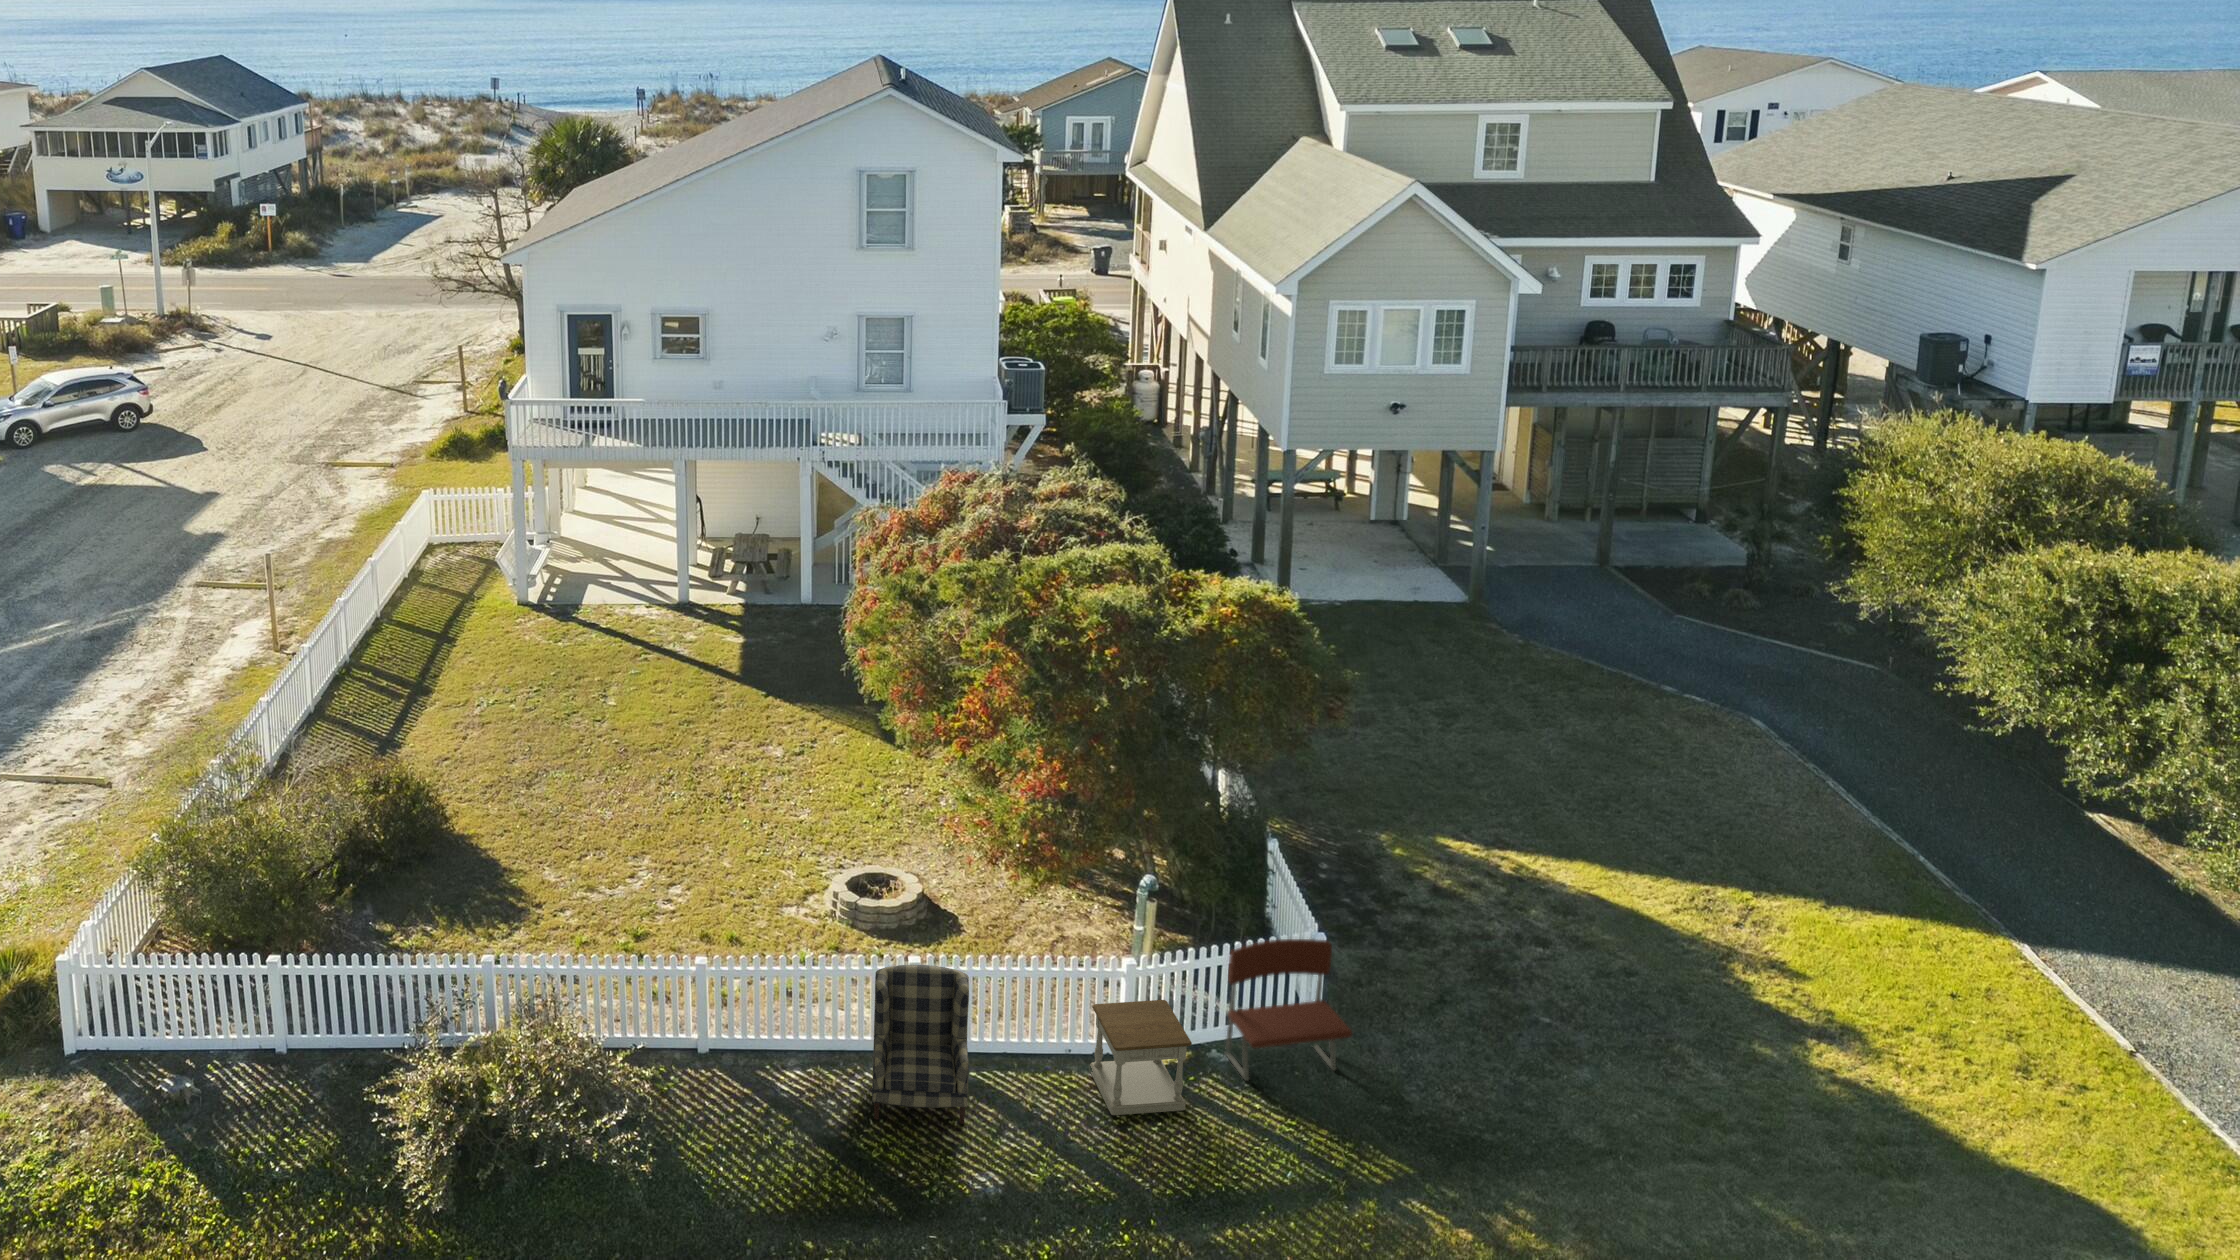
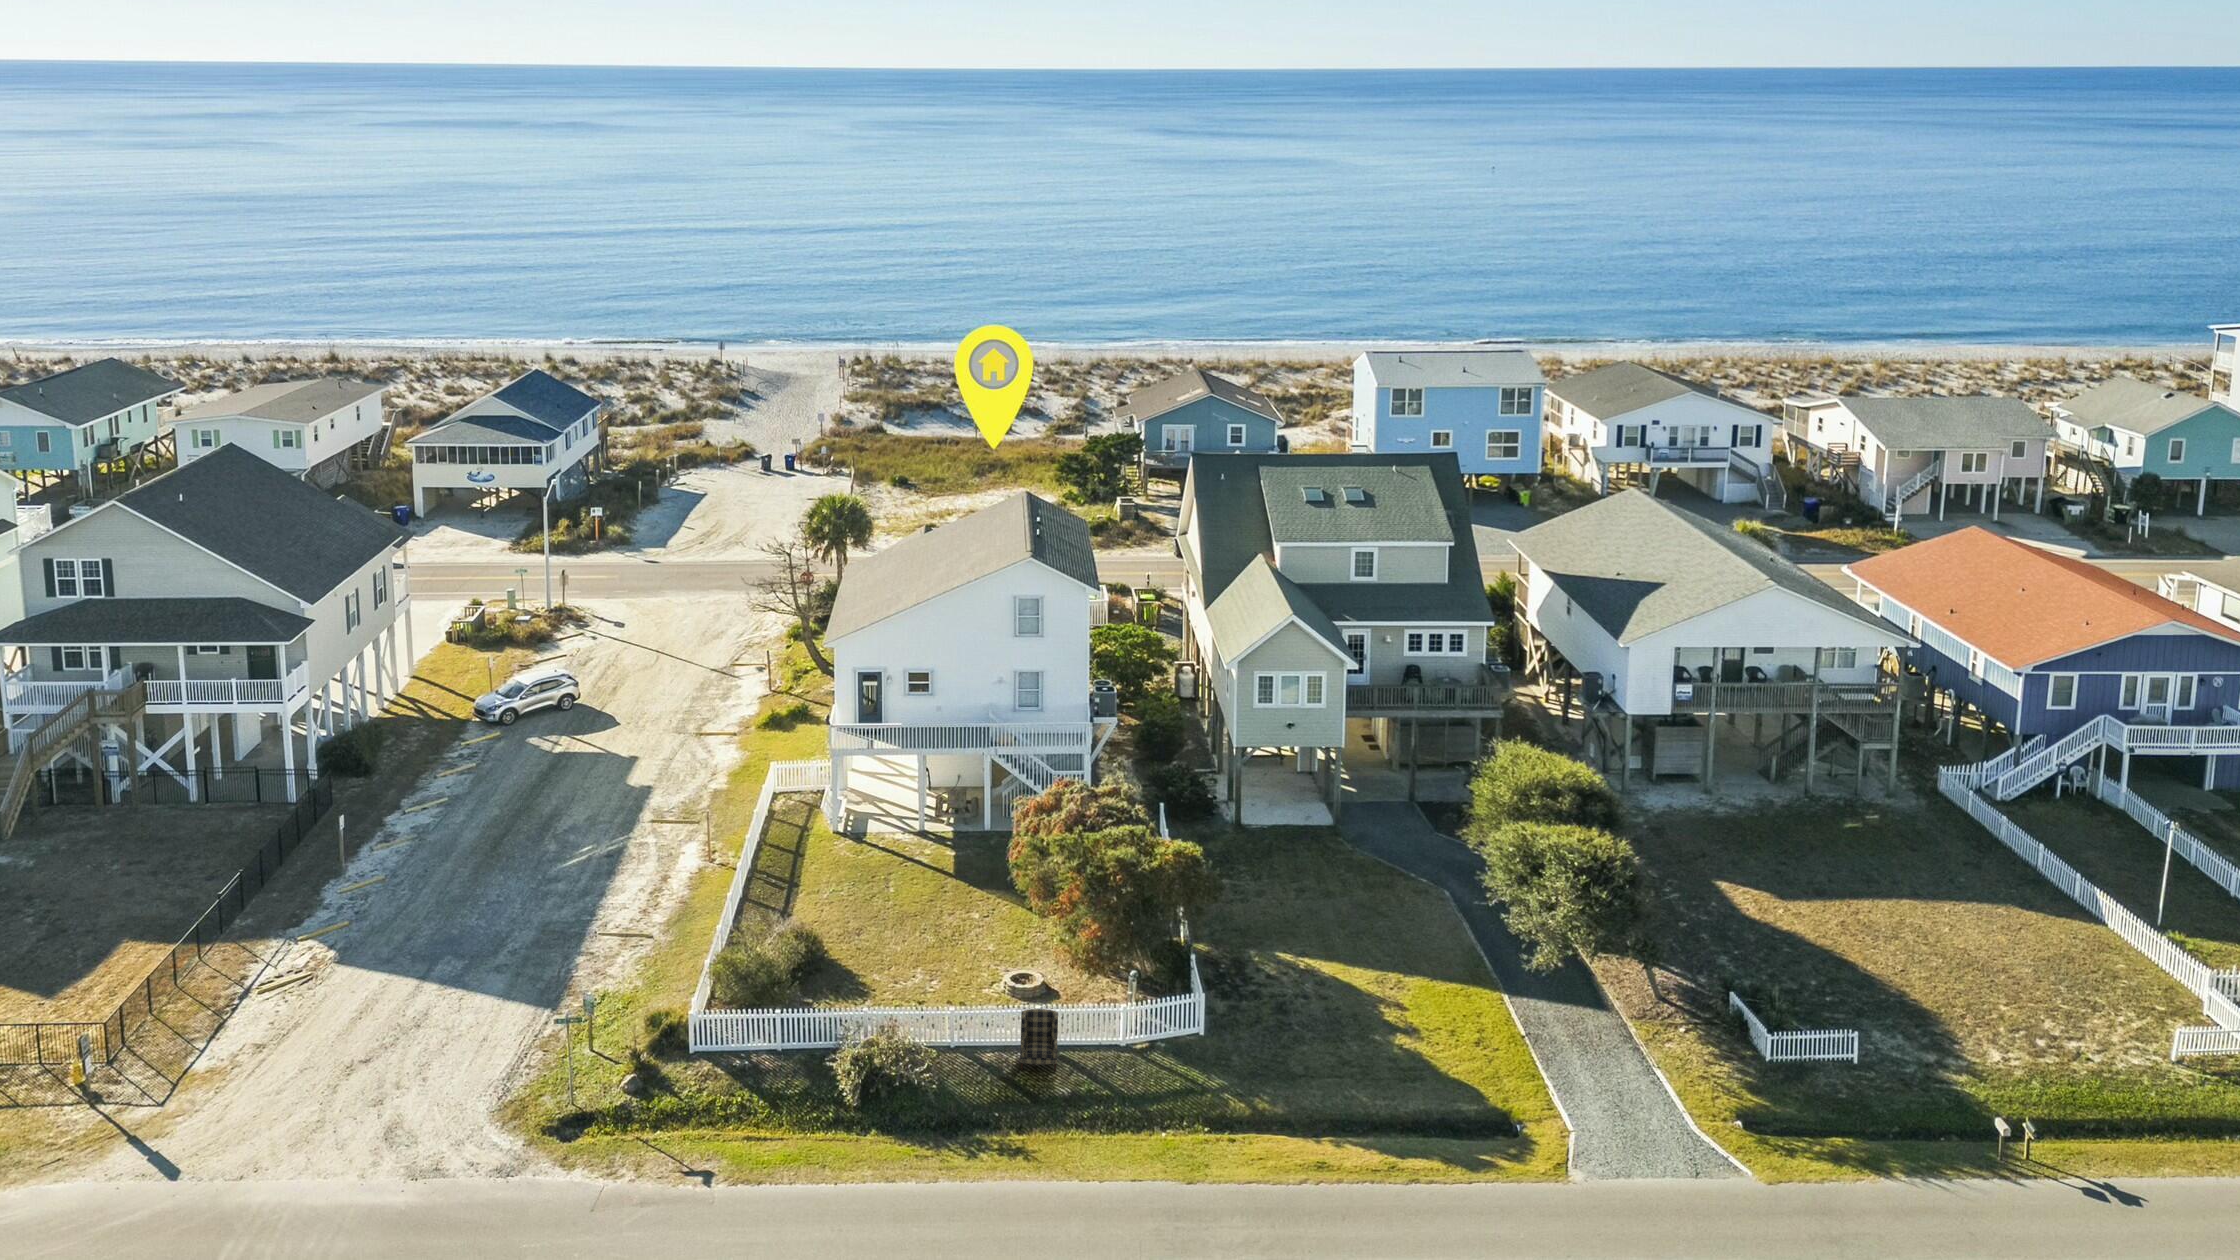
bench: present [1226,939,1353,1081] -> none [1162,996,1210,1054]
side table: present [1090,1000,1192,1115] -> none [1107,1022,1144,1067]

